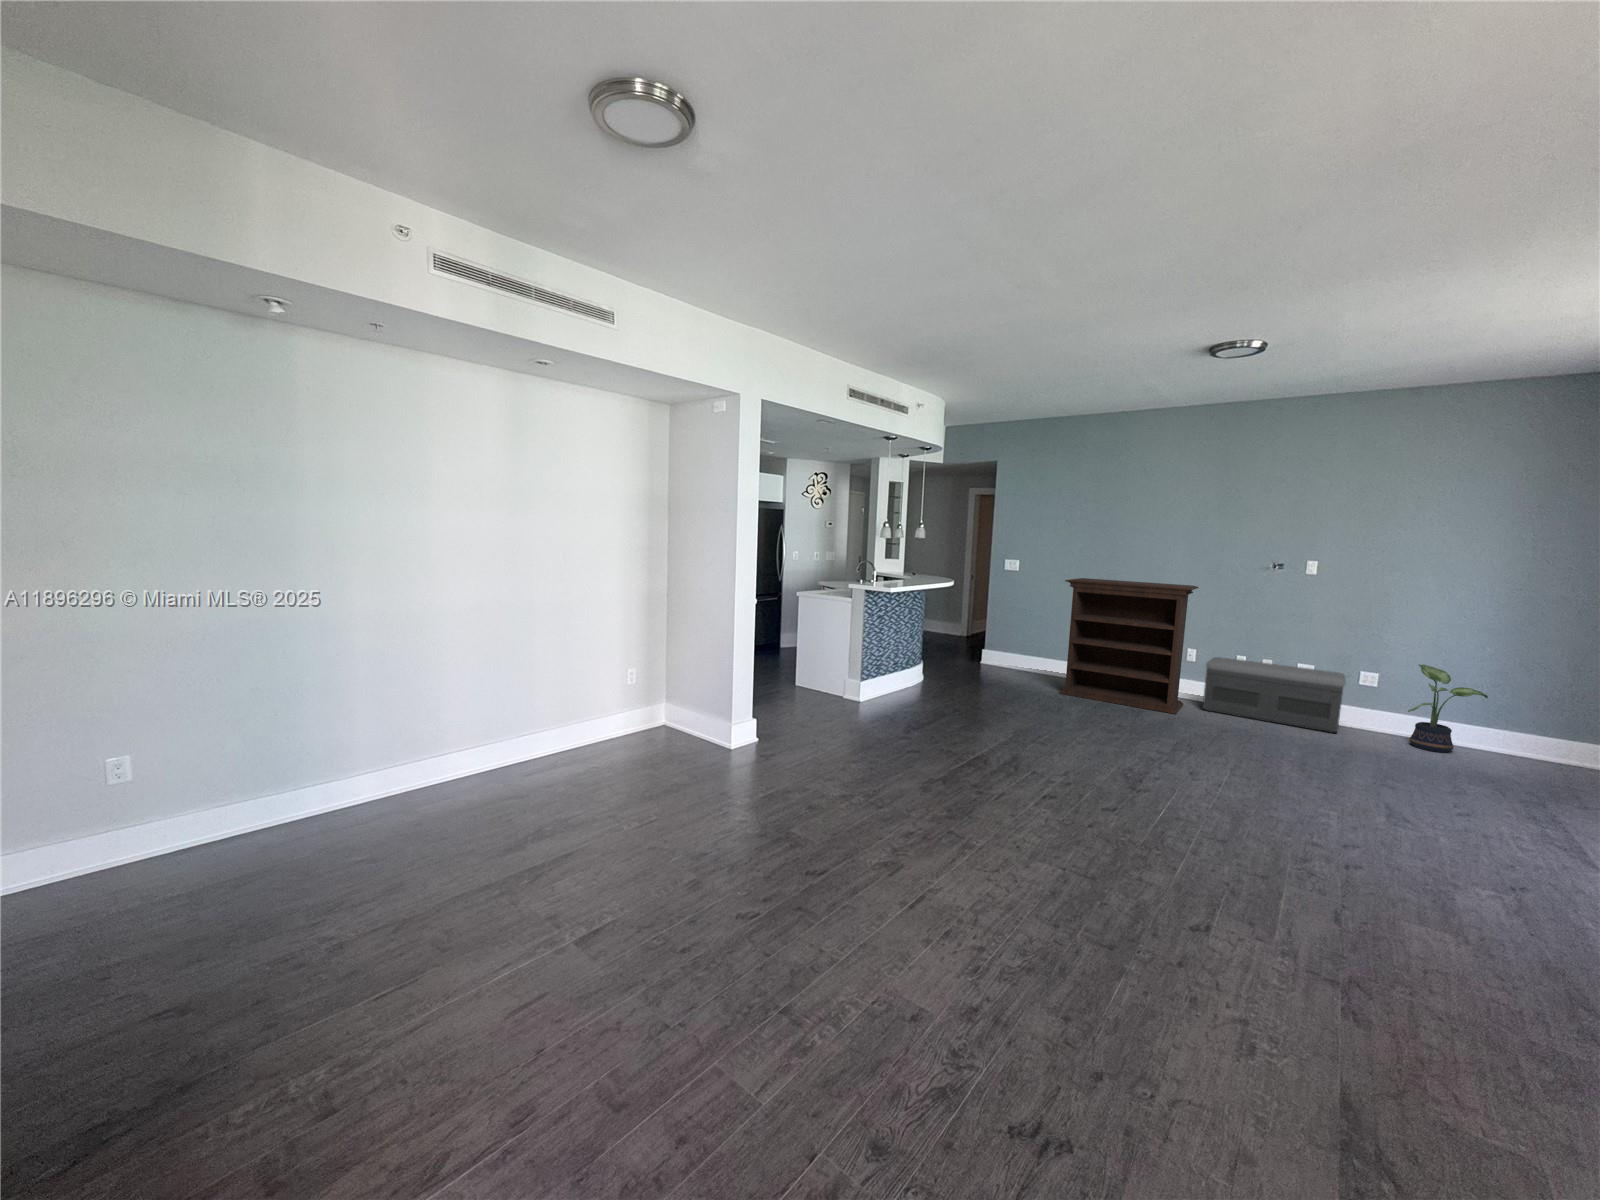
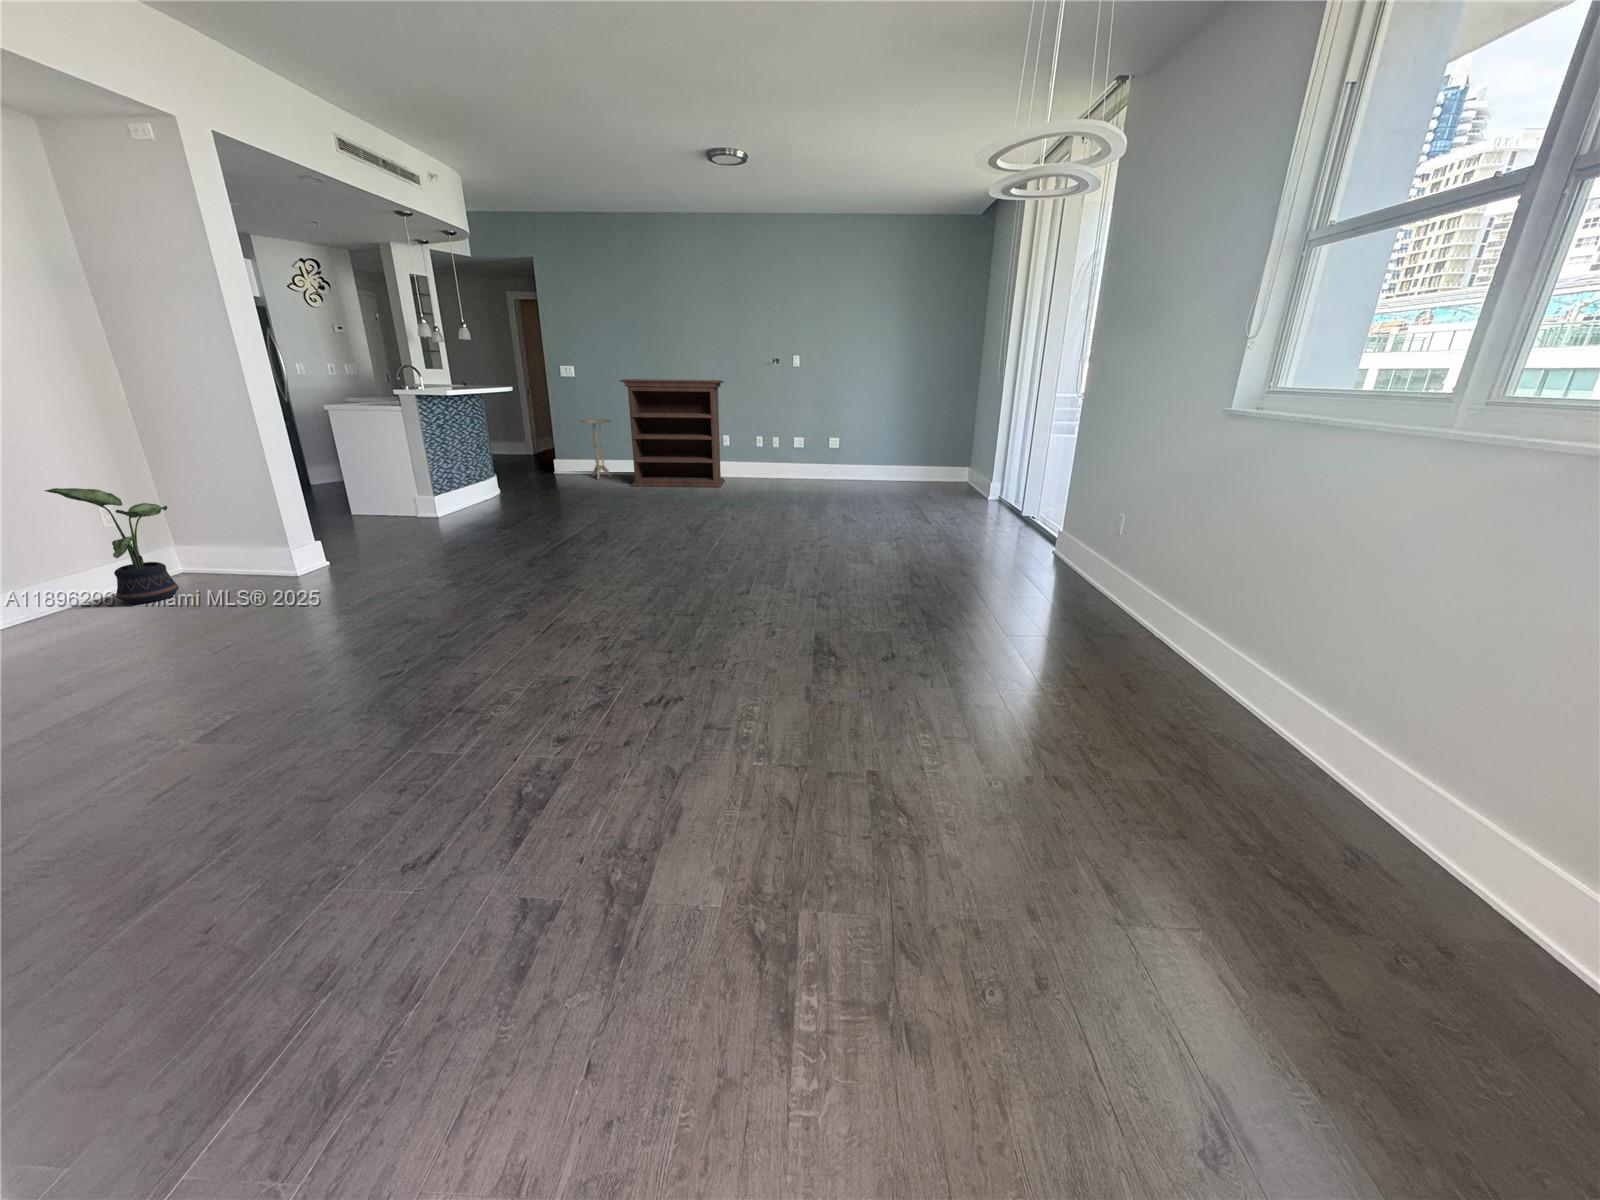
side table: none [1015,614,1049,678] -> present [579,419,611,479]
storage bench: present [1203,657,1346,733] -> none [736,440,821,484]
potted plant: present [1408,665,1488,752] -> present [45,488,179,604]

